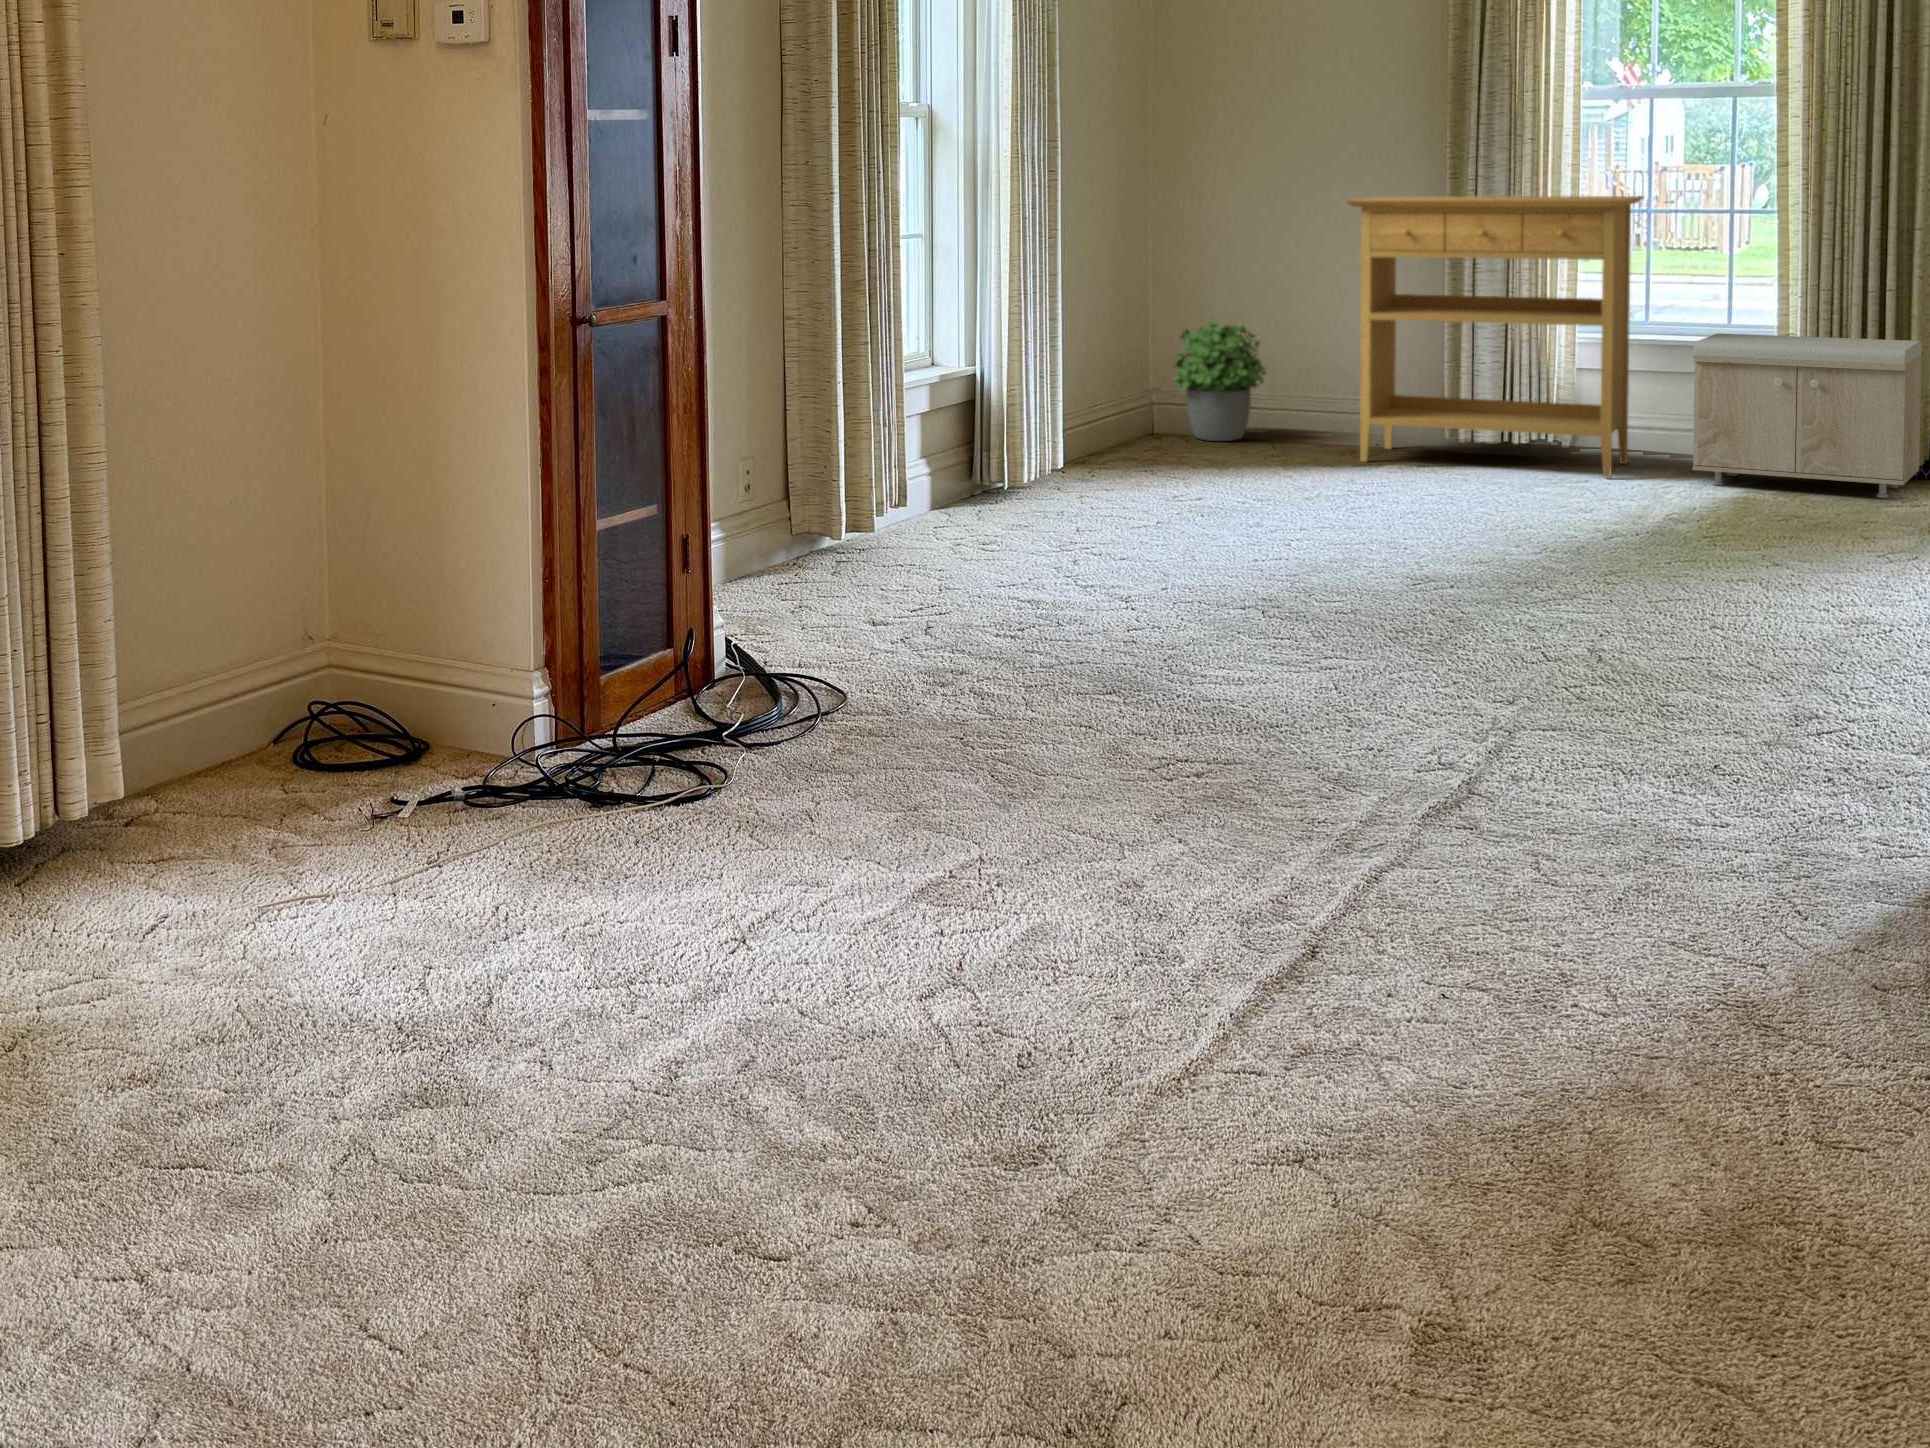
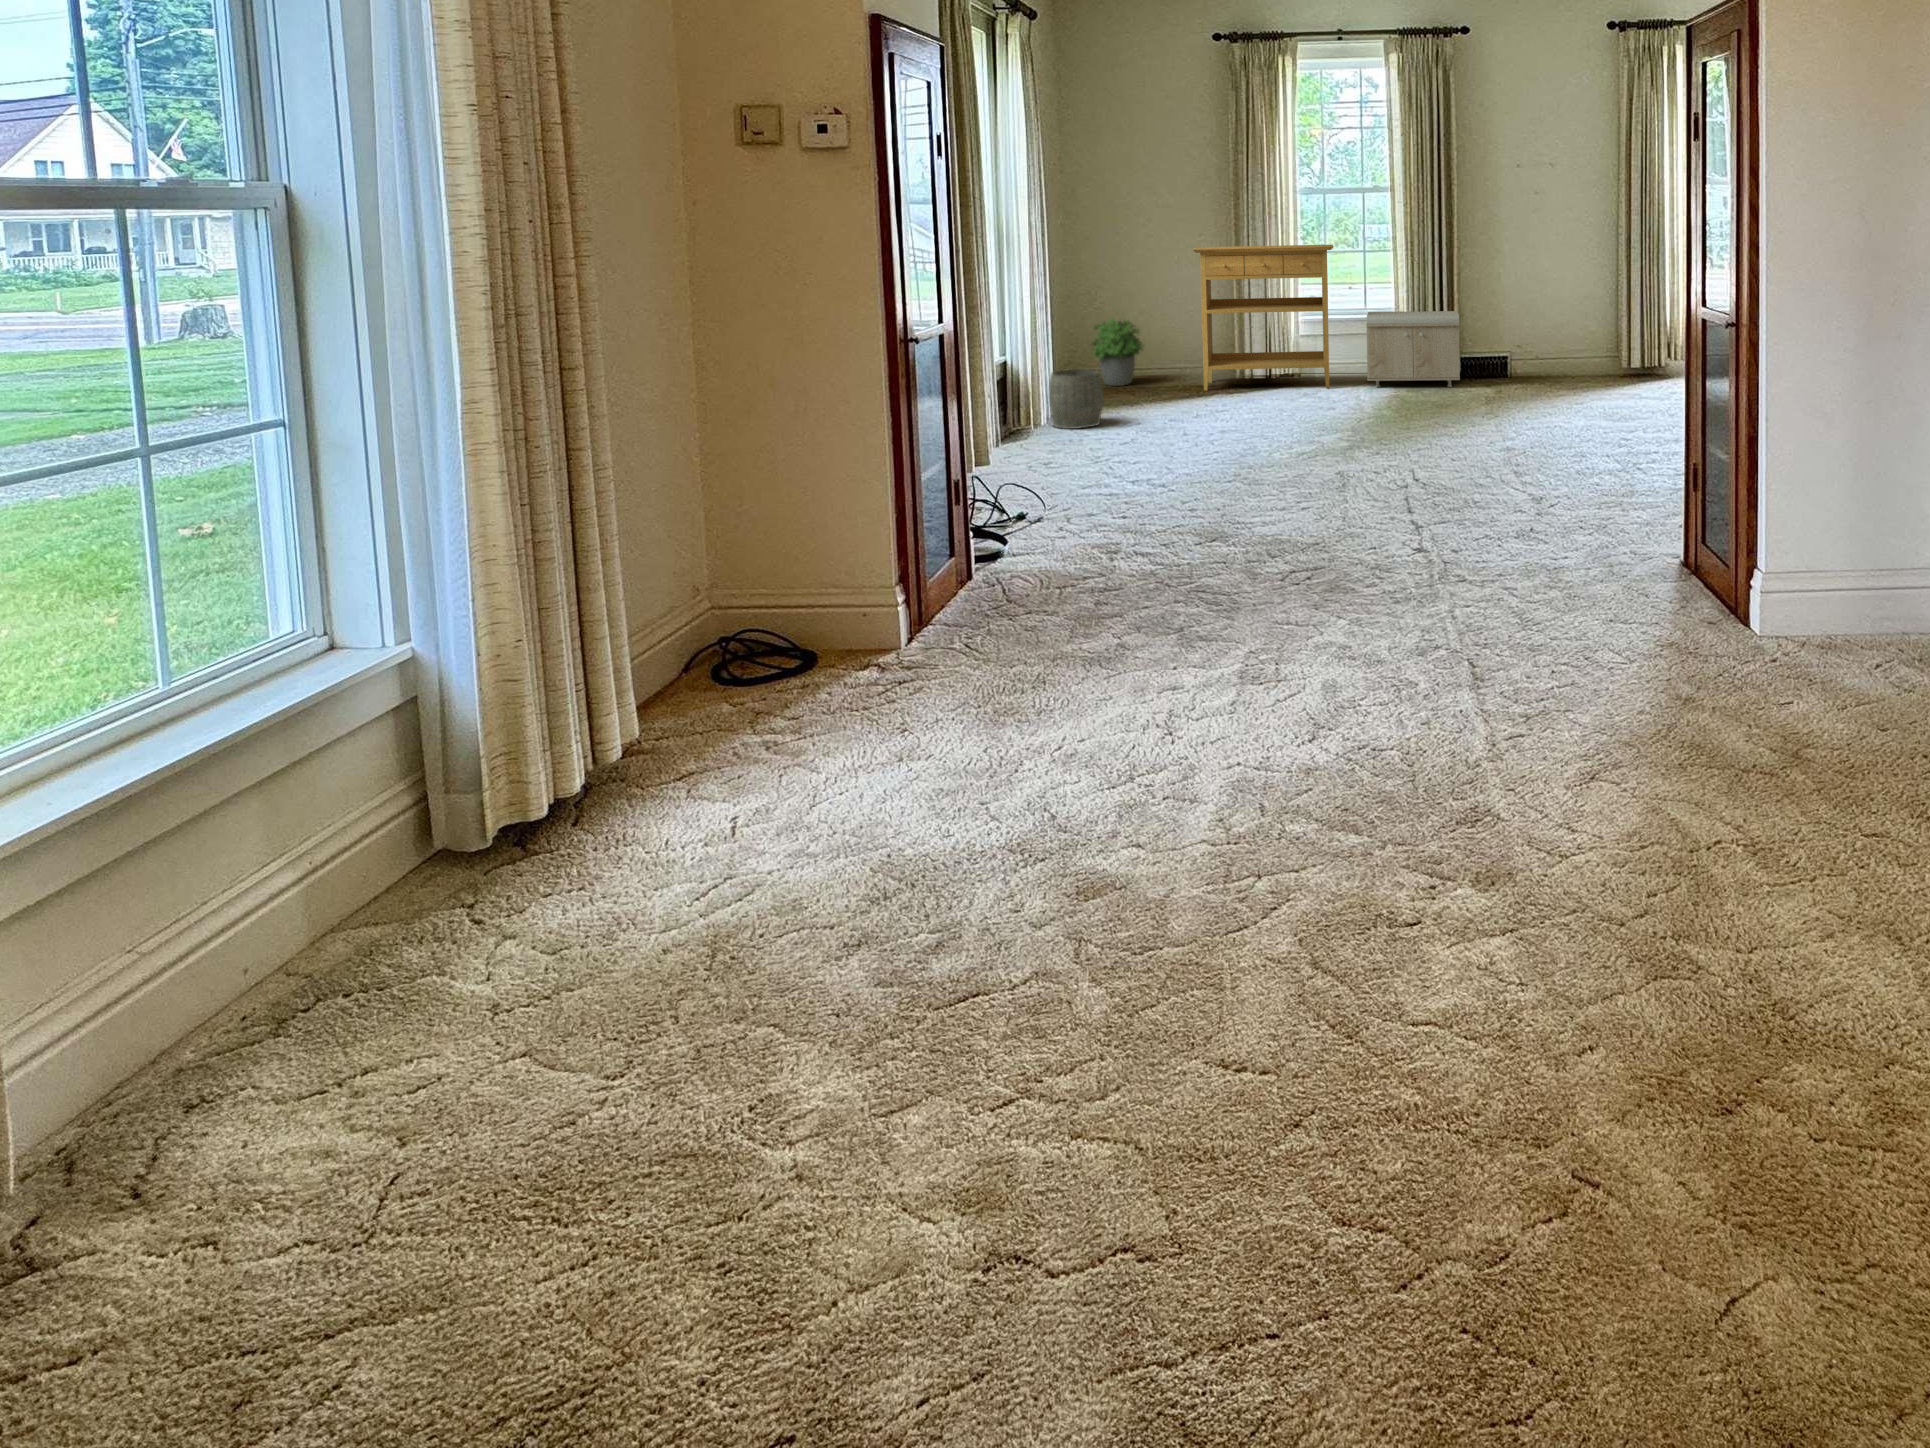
woven basket: none [1033,402,1126,503] -> present [1049,369,1103,429]

